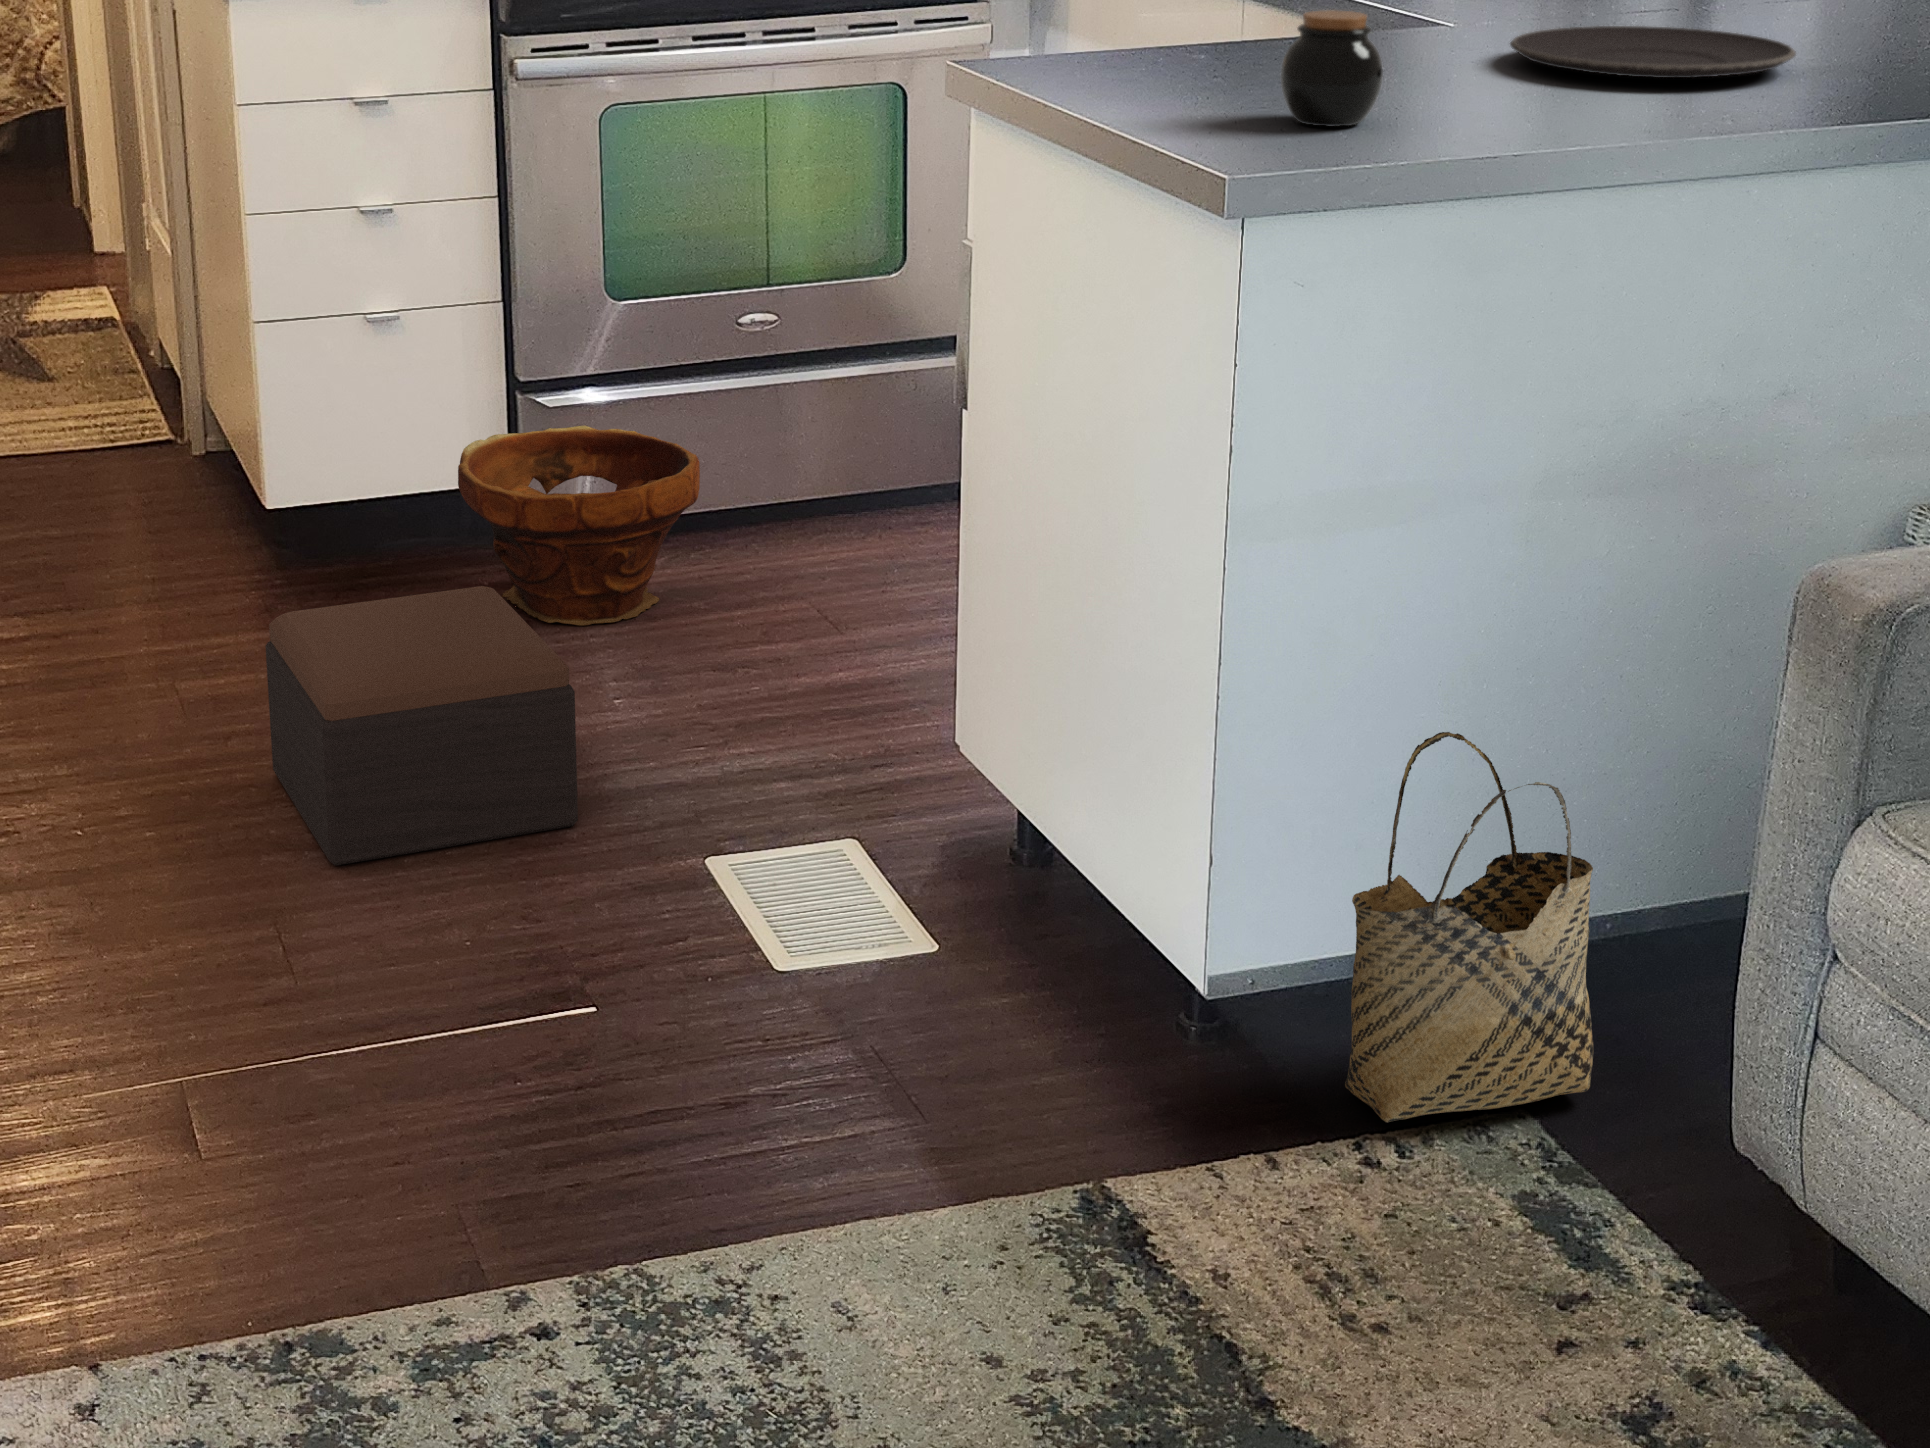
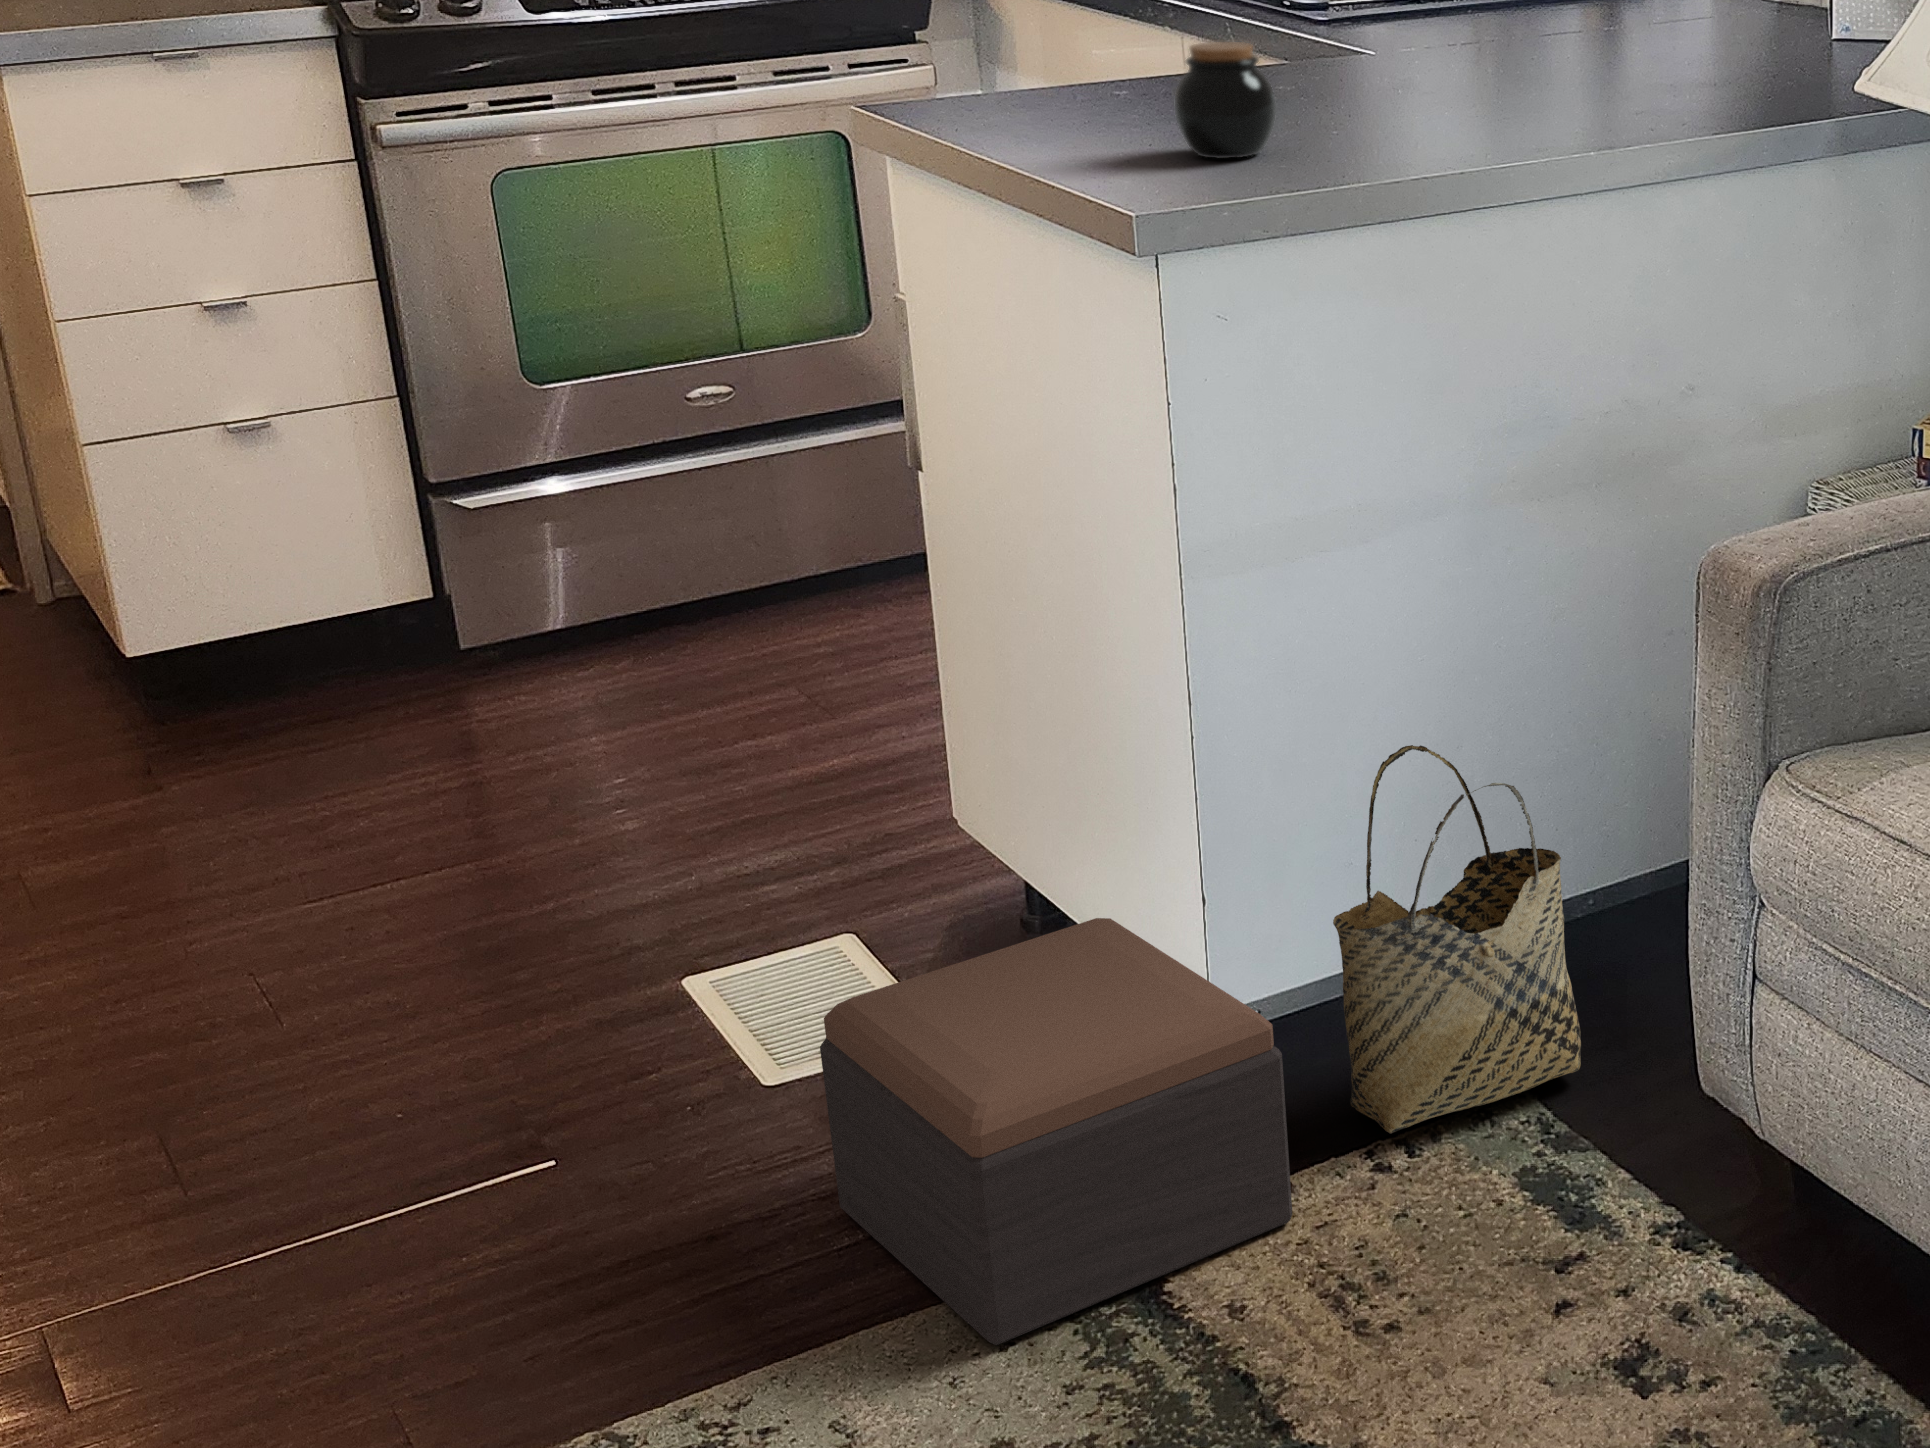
plate: present [1510,26,1796,78] -> none [1411,44,1674,94]
planter: present [458,425,700,625] -> none [361,529,650,748]
footstool: present [265,586,578,866] -> present [820,918,1292,1345]

